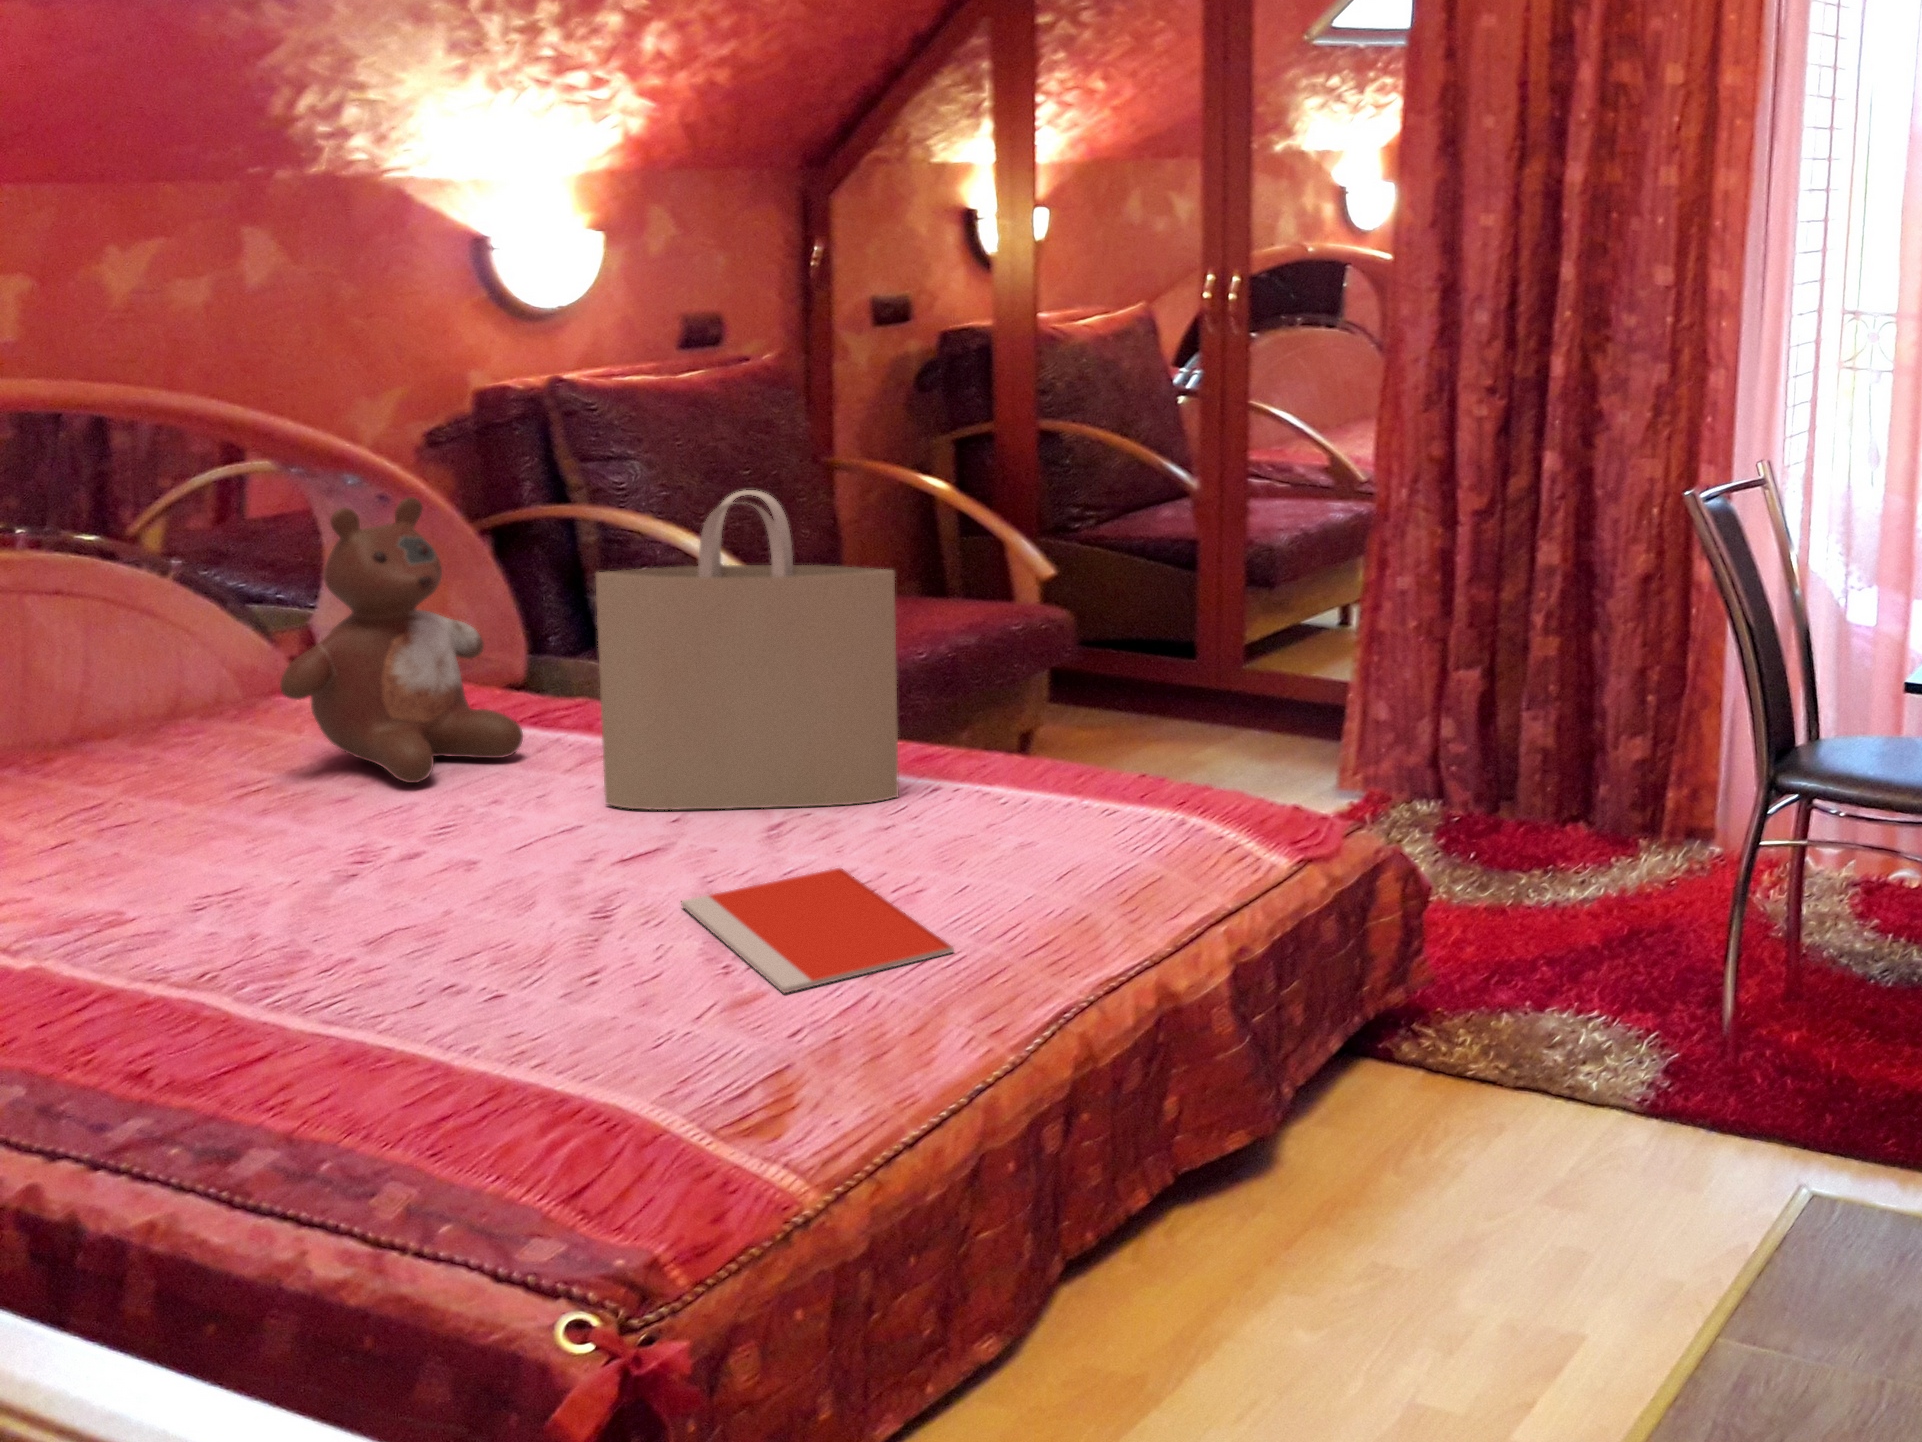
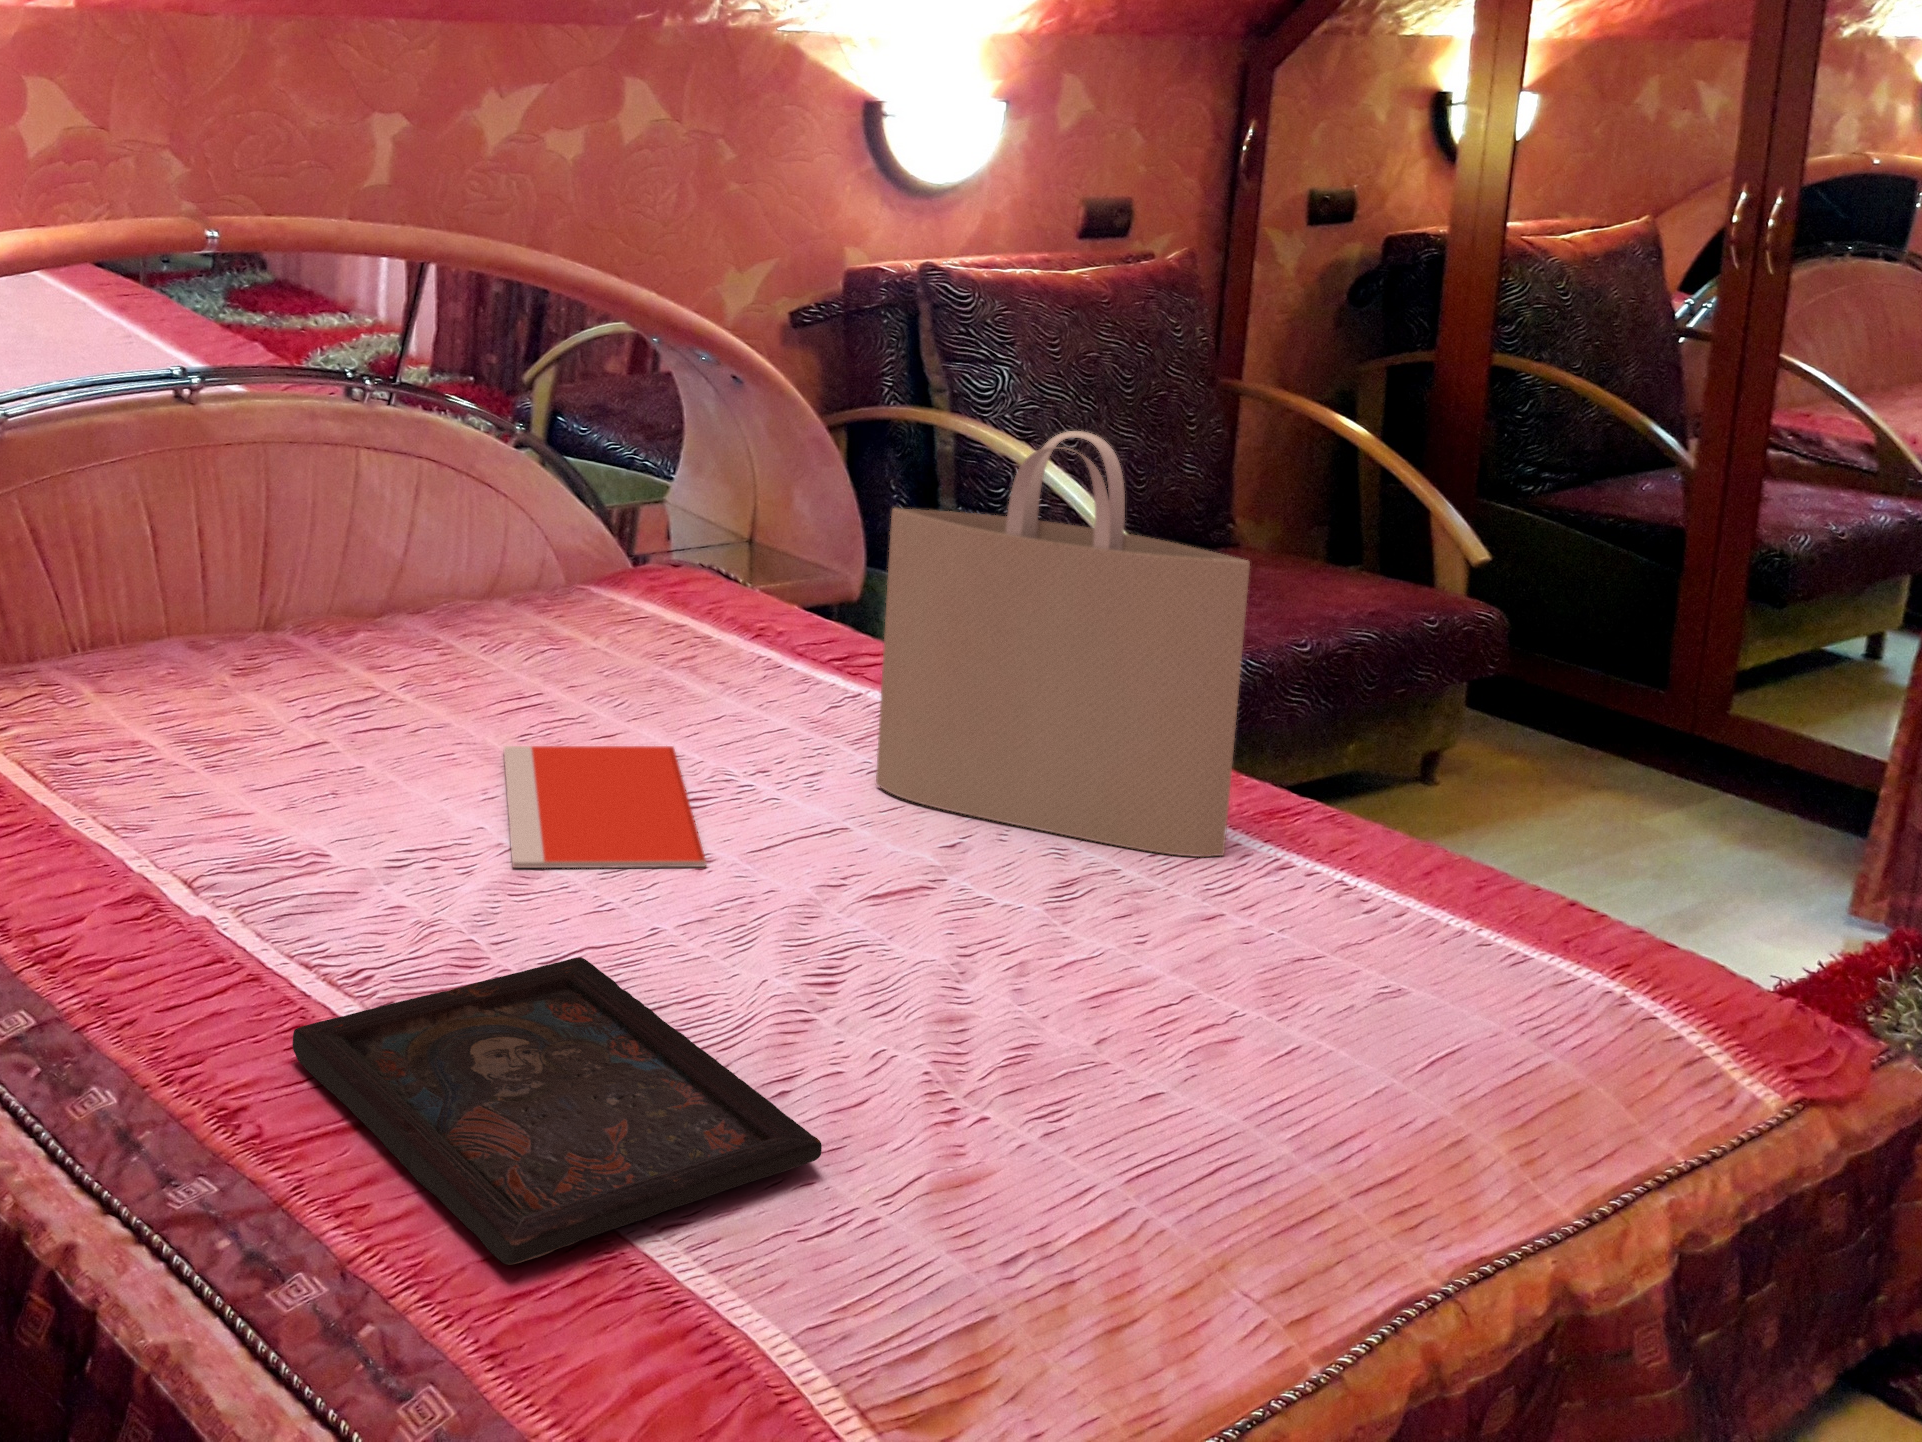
stuffed bear: present [280,497,523,783] -> none [578,385,813,710]
notebook: present [681,868,954,993] -> present [504,746,706,868]
tray: none [152,954,648,1140] -> present [293,957,822,1265]

